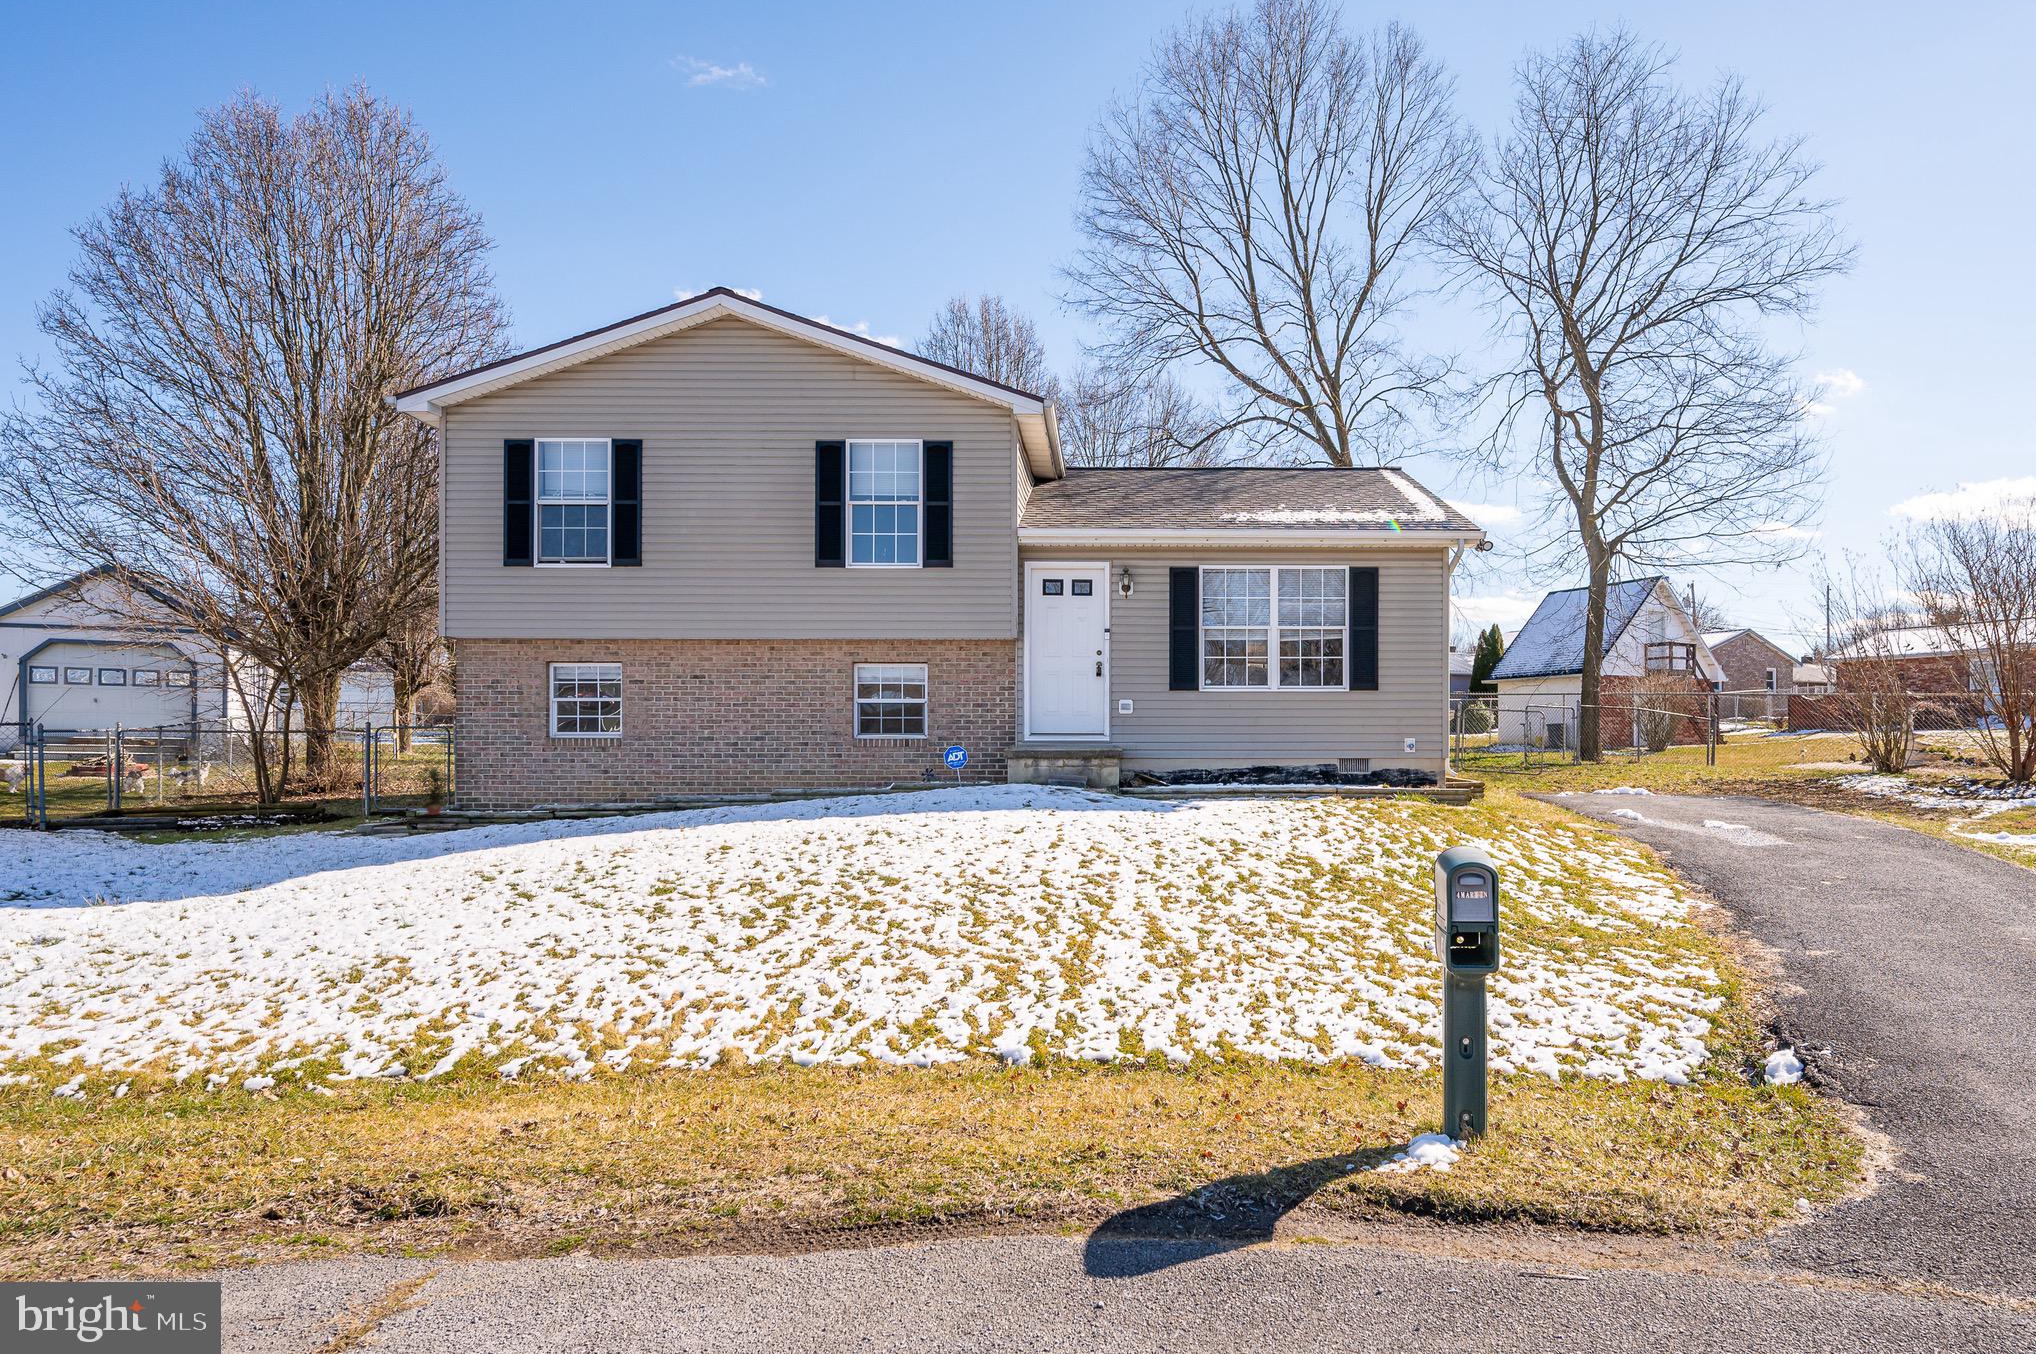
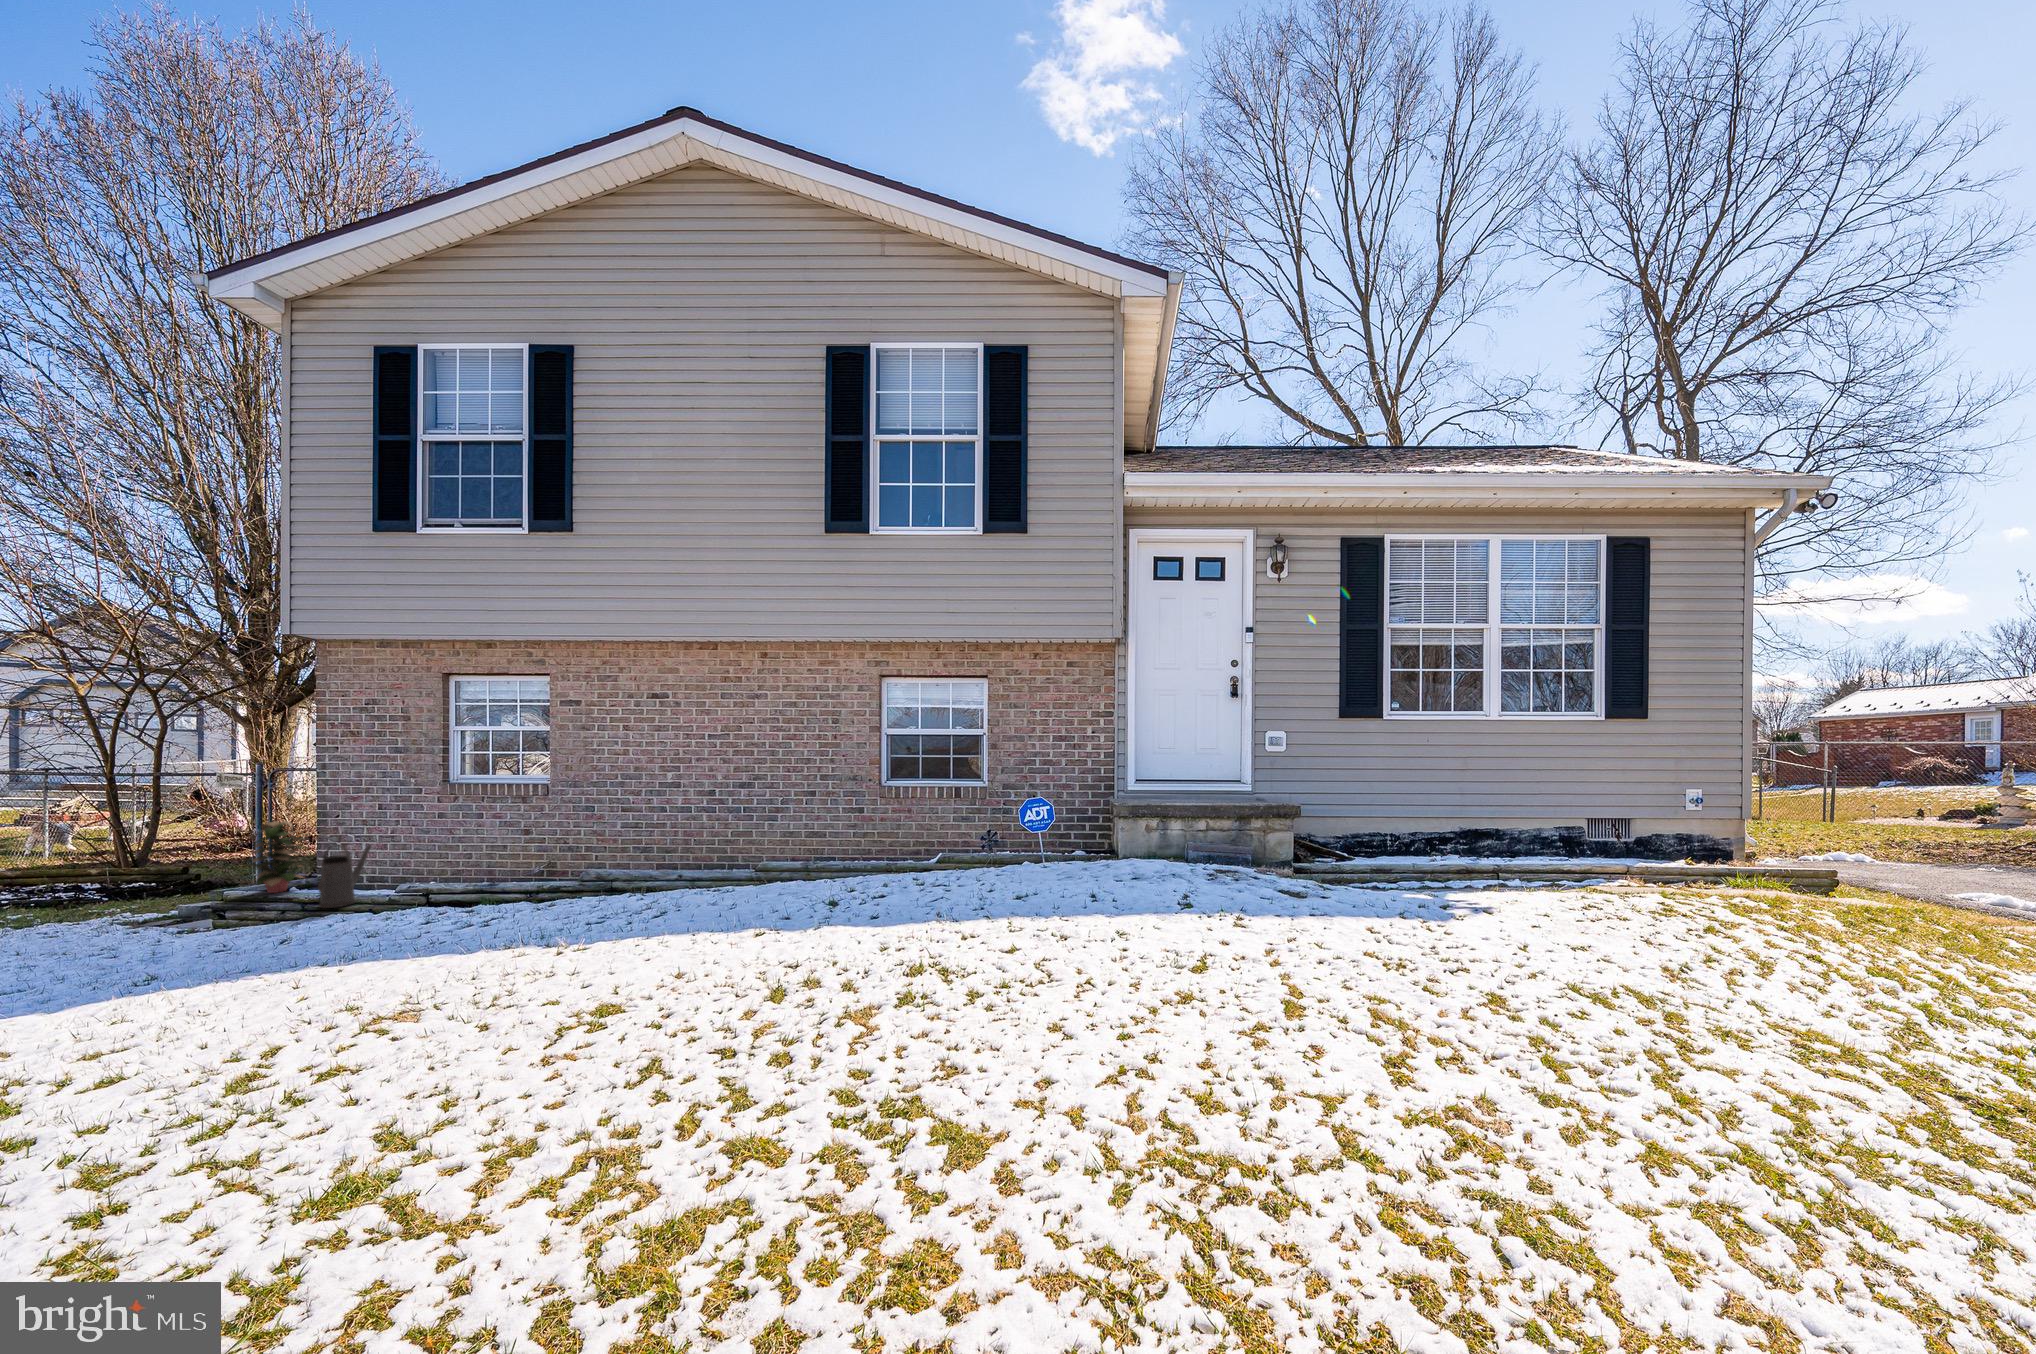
watering can: none [477,779,501,820] -> present [318,845,371,908]

